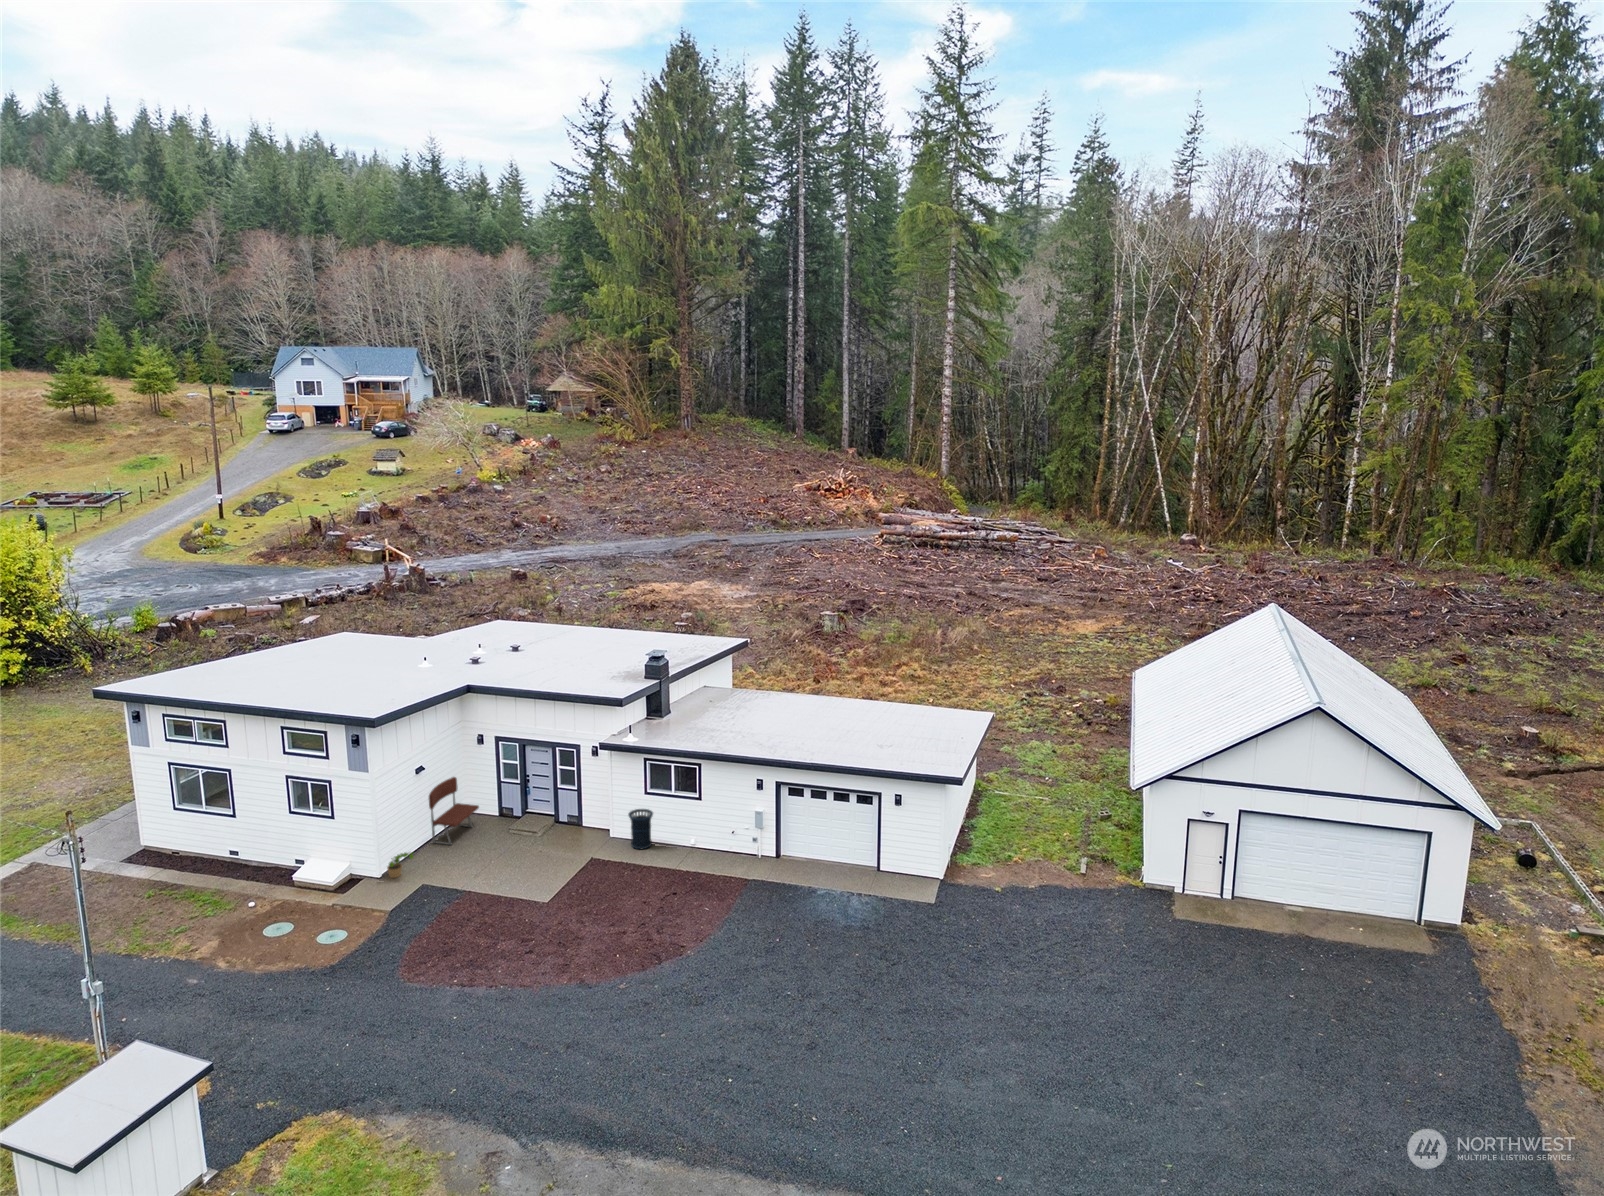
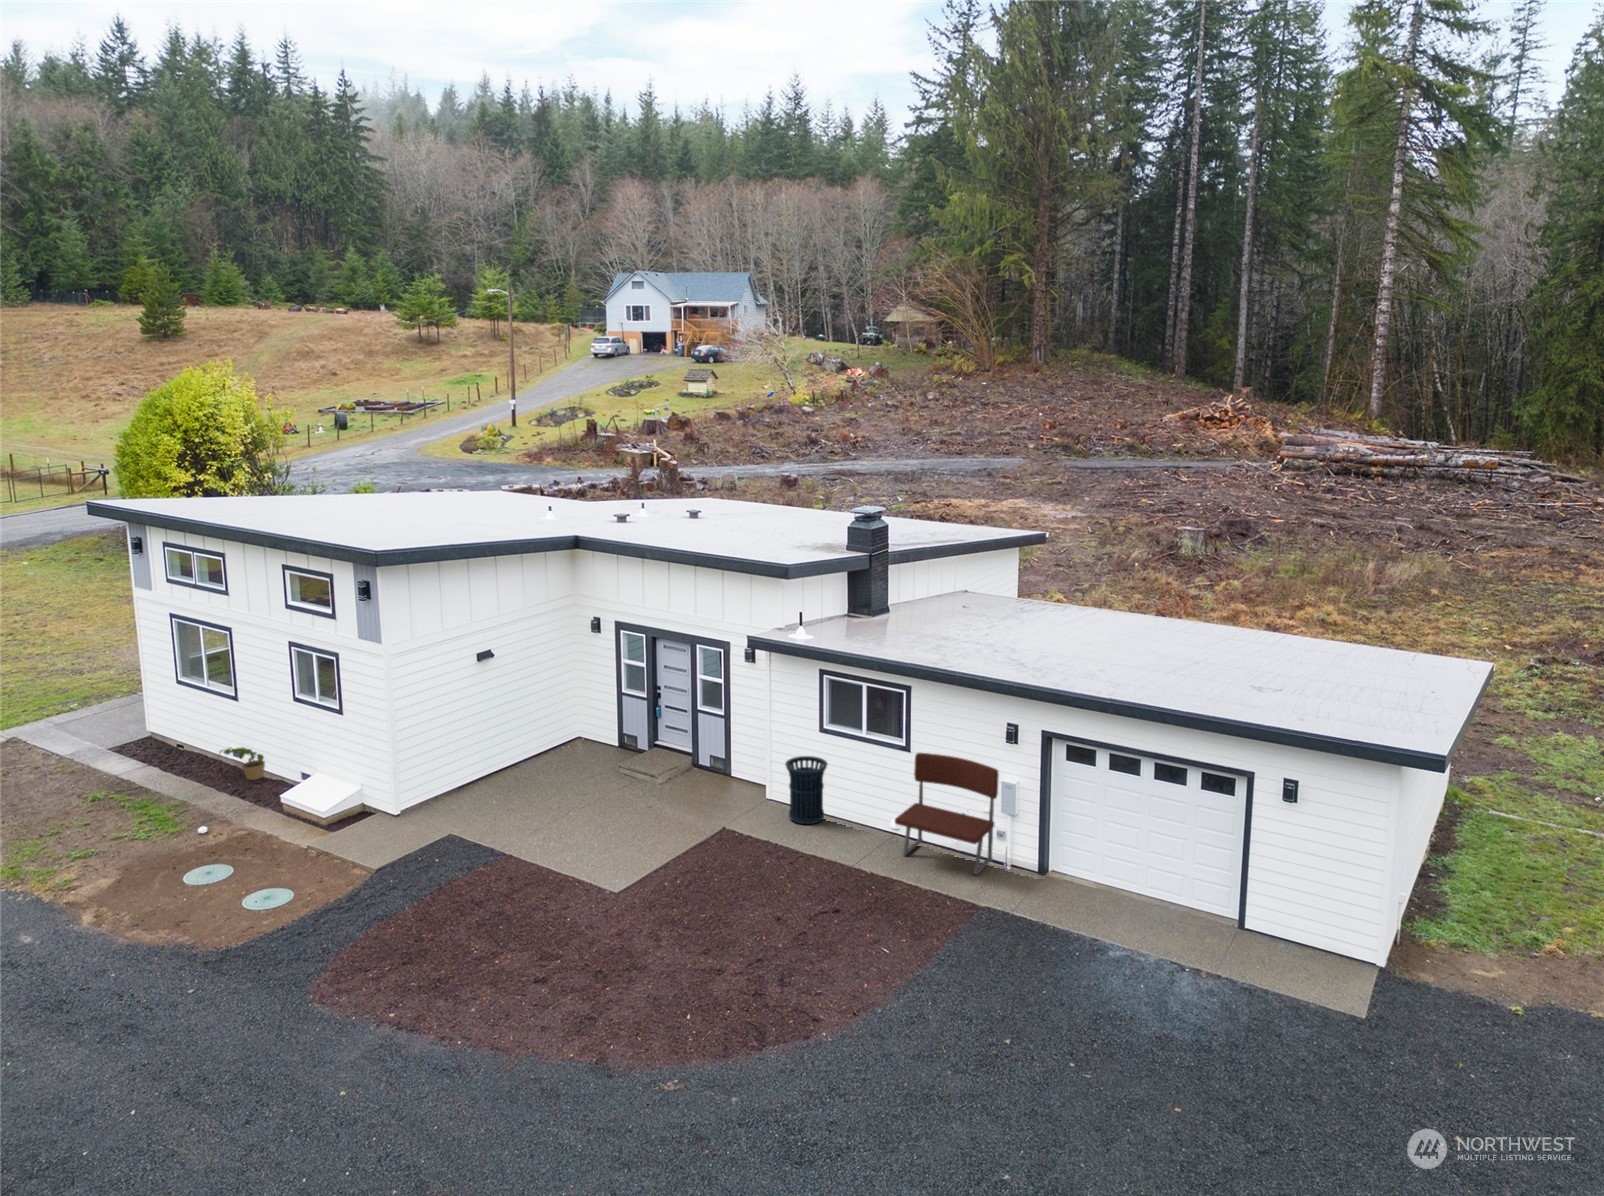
bench: present [429,777,479,845] -> present [895,753,999,875]
potted plant: present [387,853,413,878] -> present [220,748,265,780]

